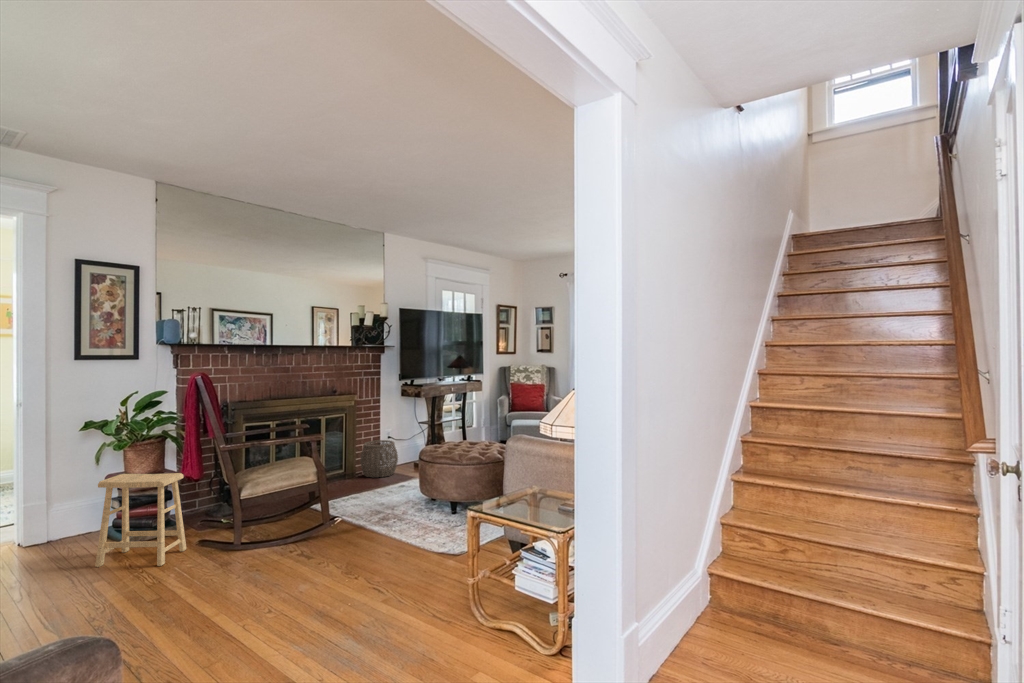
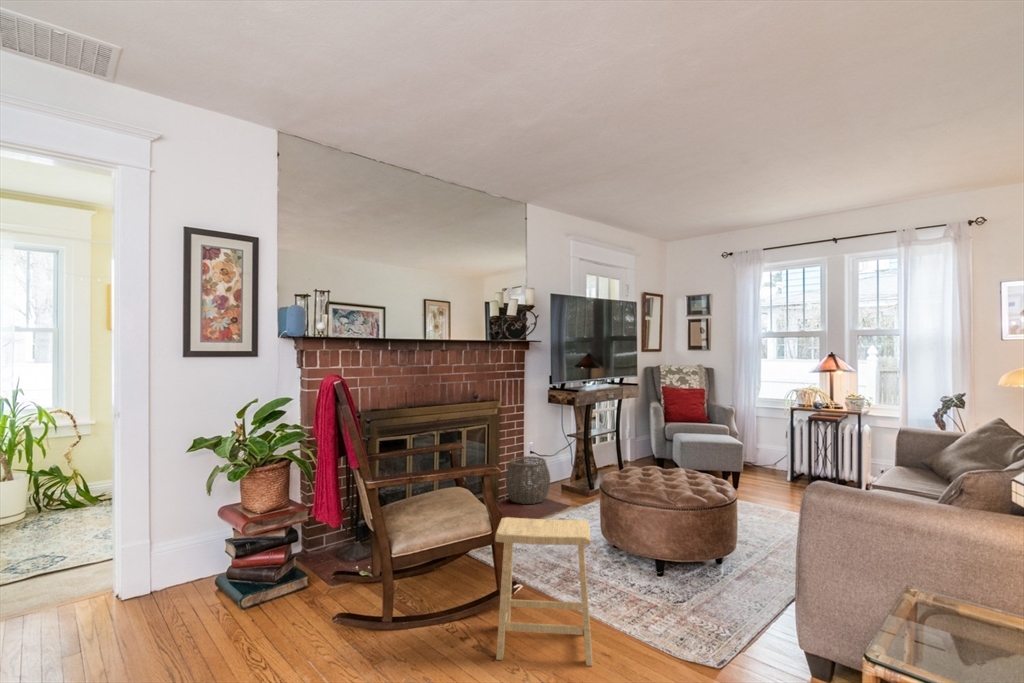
footstool: present [95,473,187,567] -> present [496,517,593,666]

